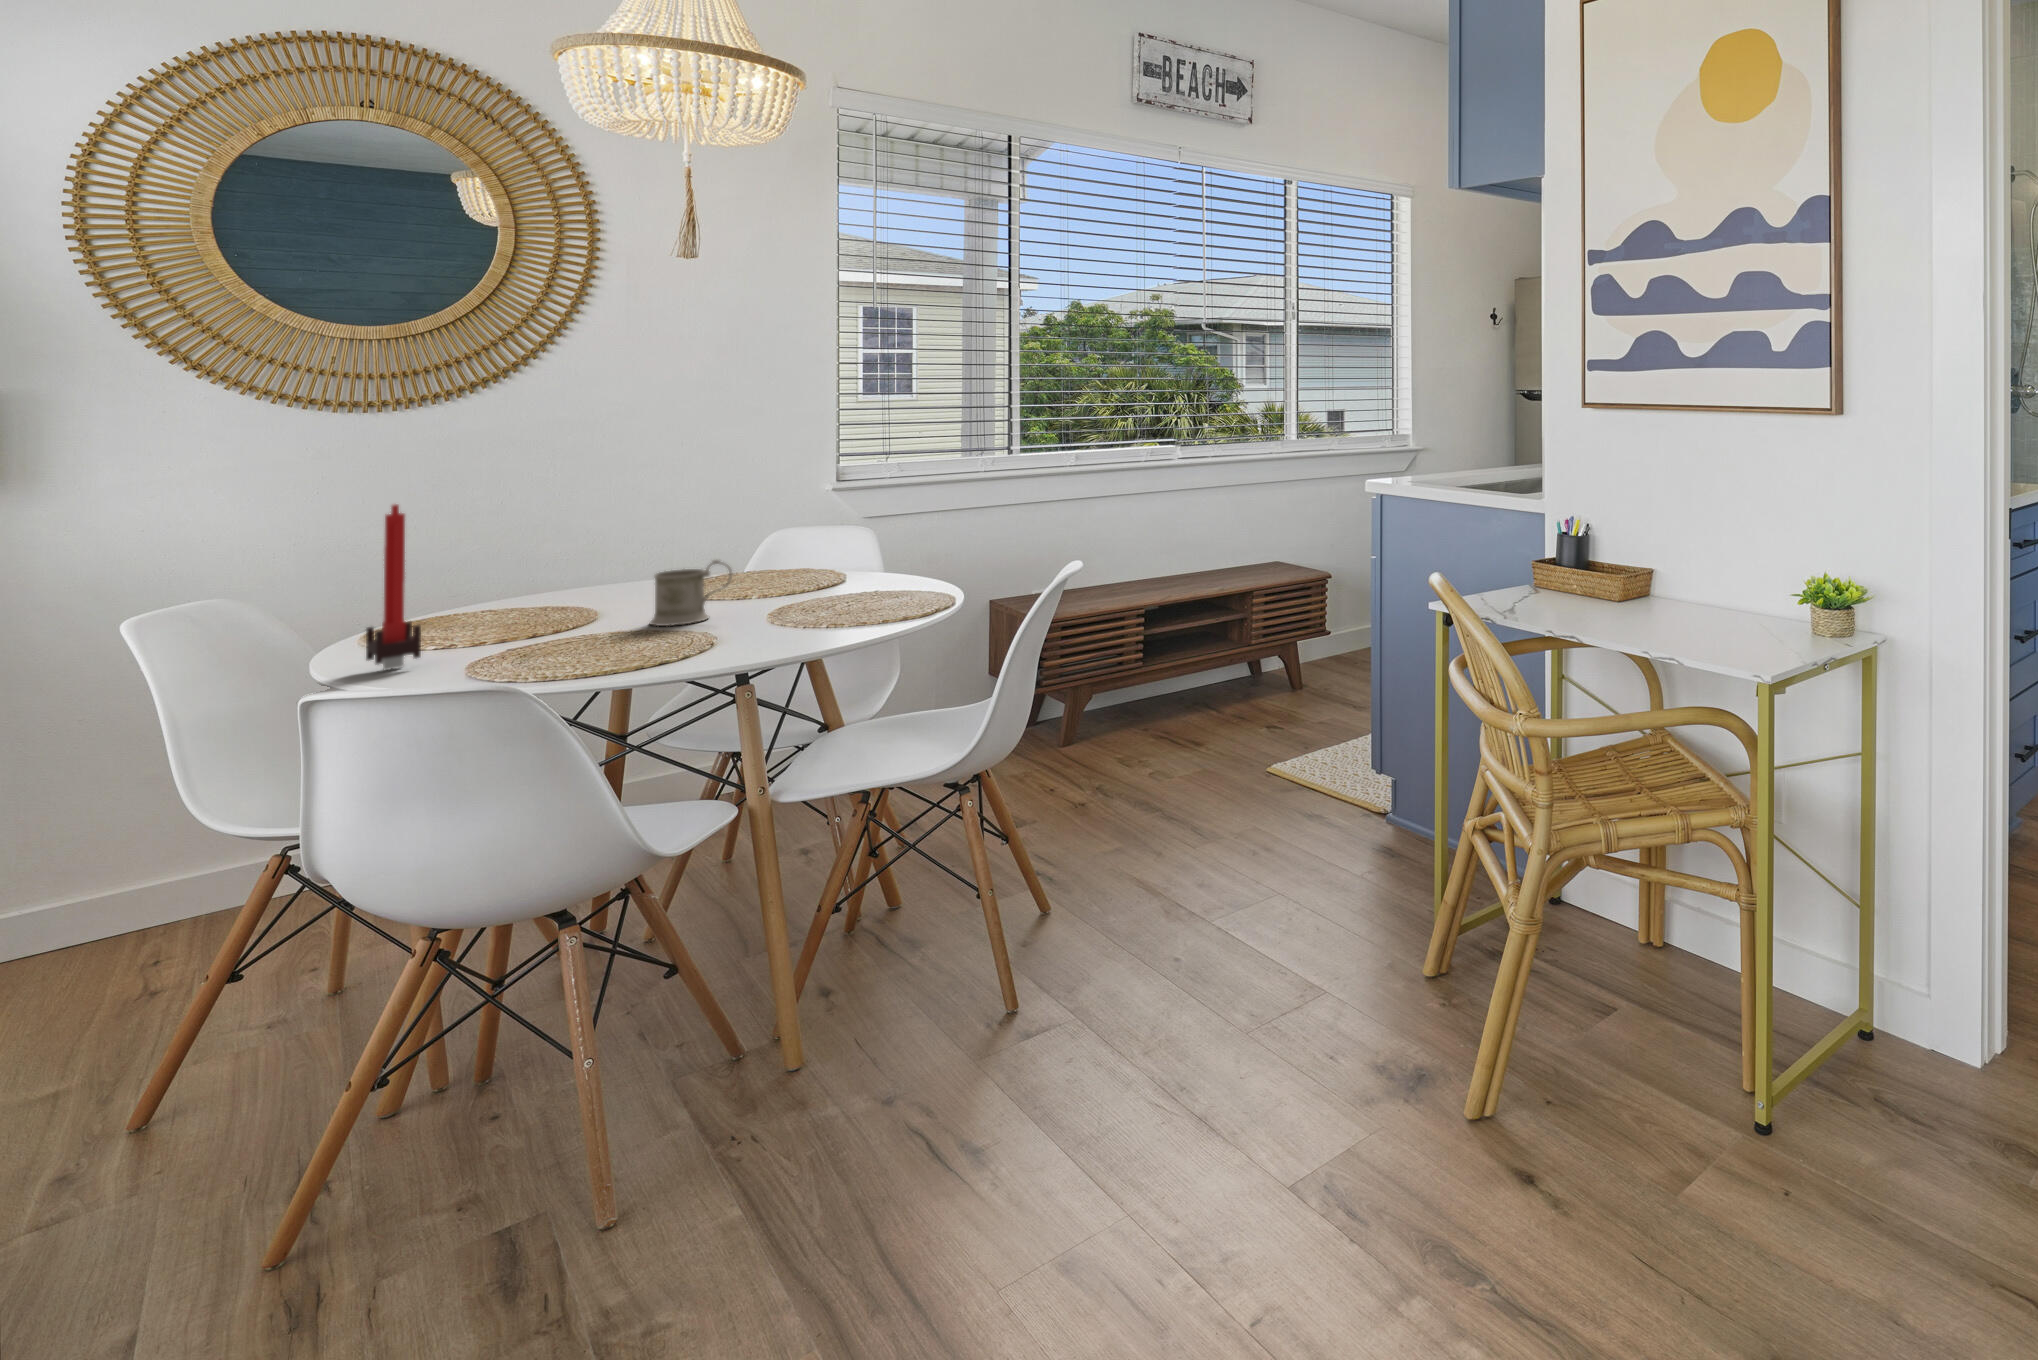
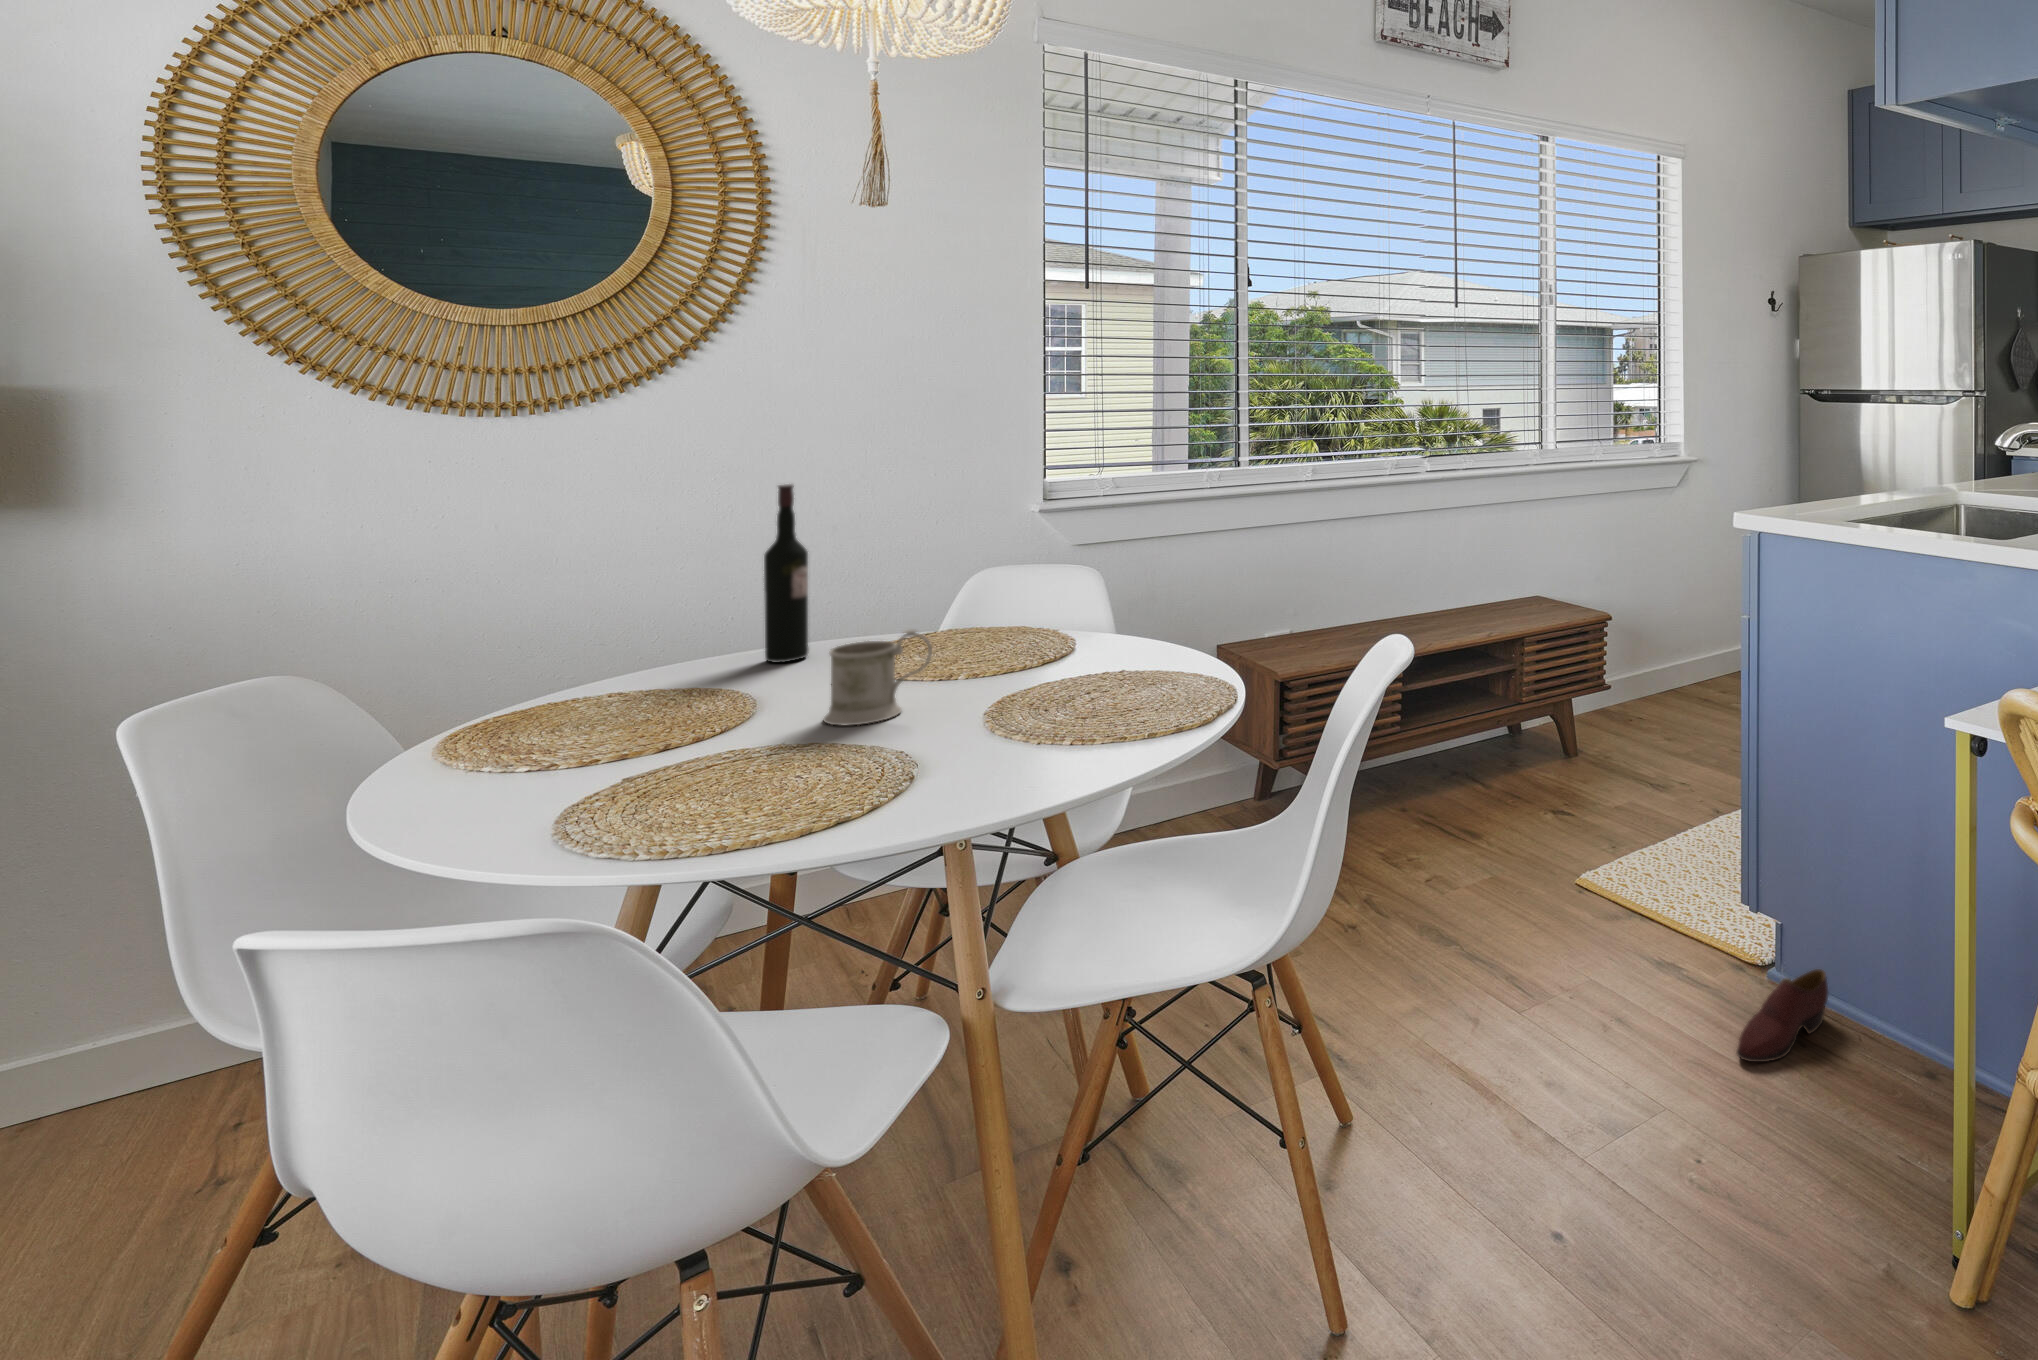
wine bottle: none [598,461,634,595] -> present [764,484,809,663]
candle: present [366,504,421,670] -> none [433,559,507,806]
shoe: none [1341,801,1418,860] -> present [1737,969,1828,1062]

